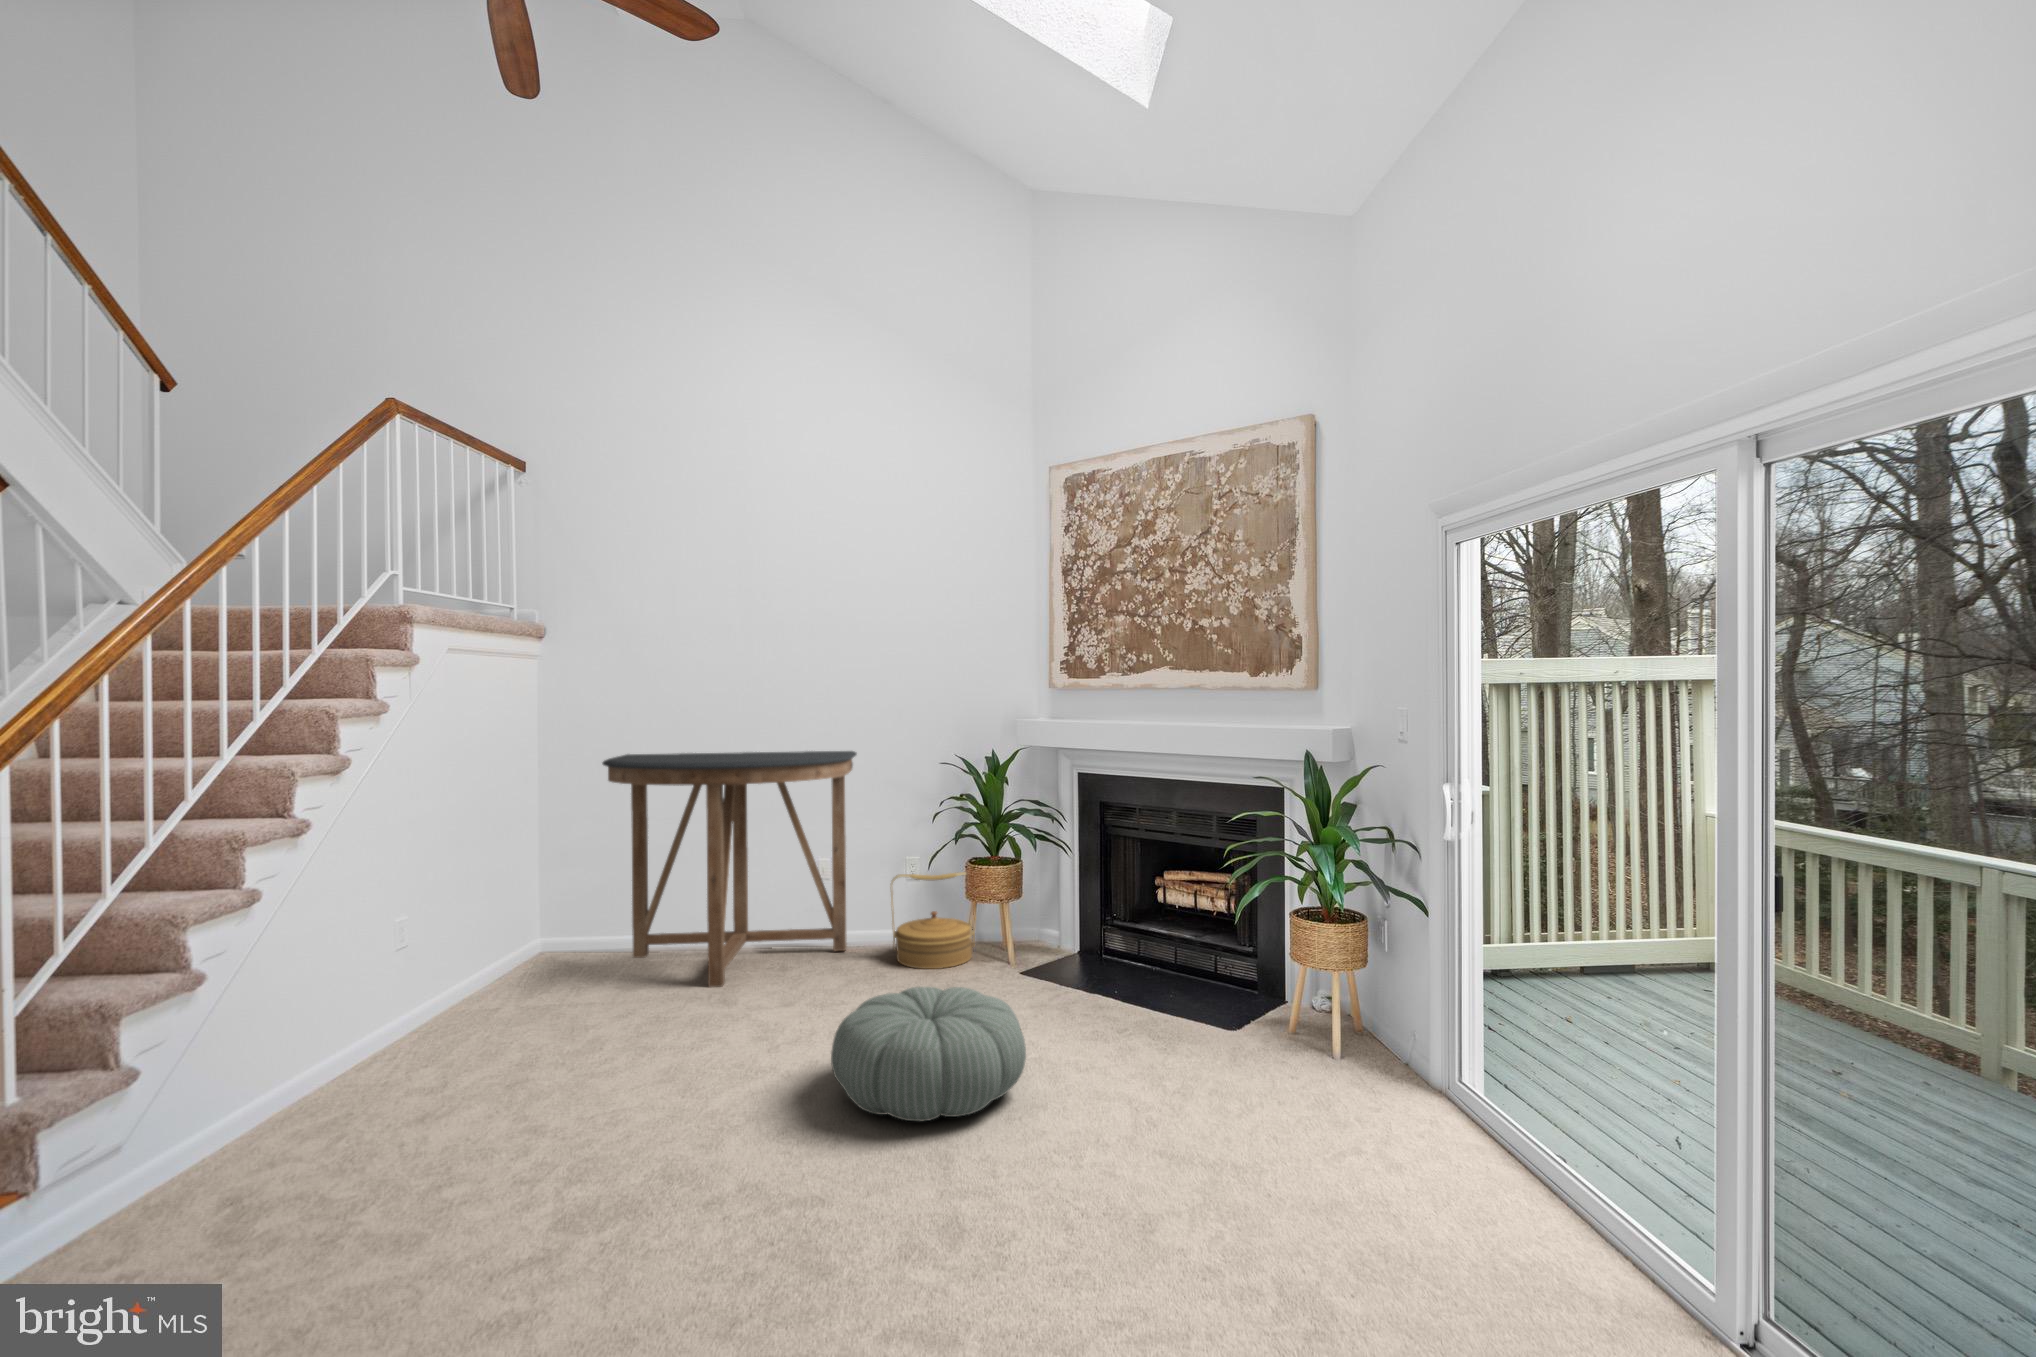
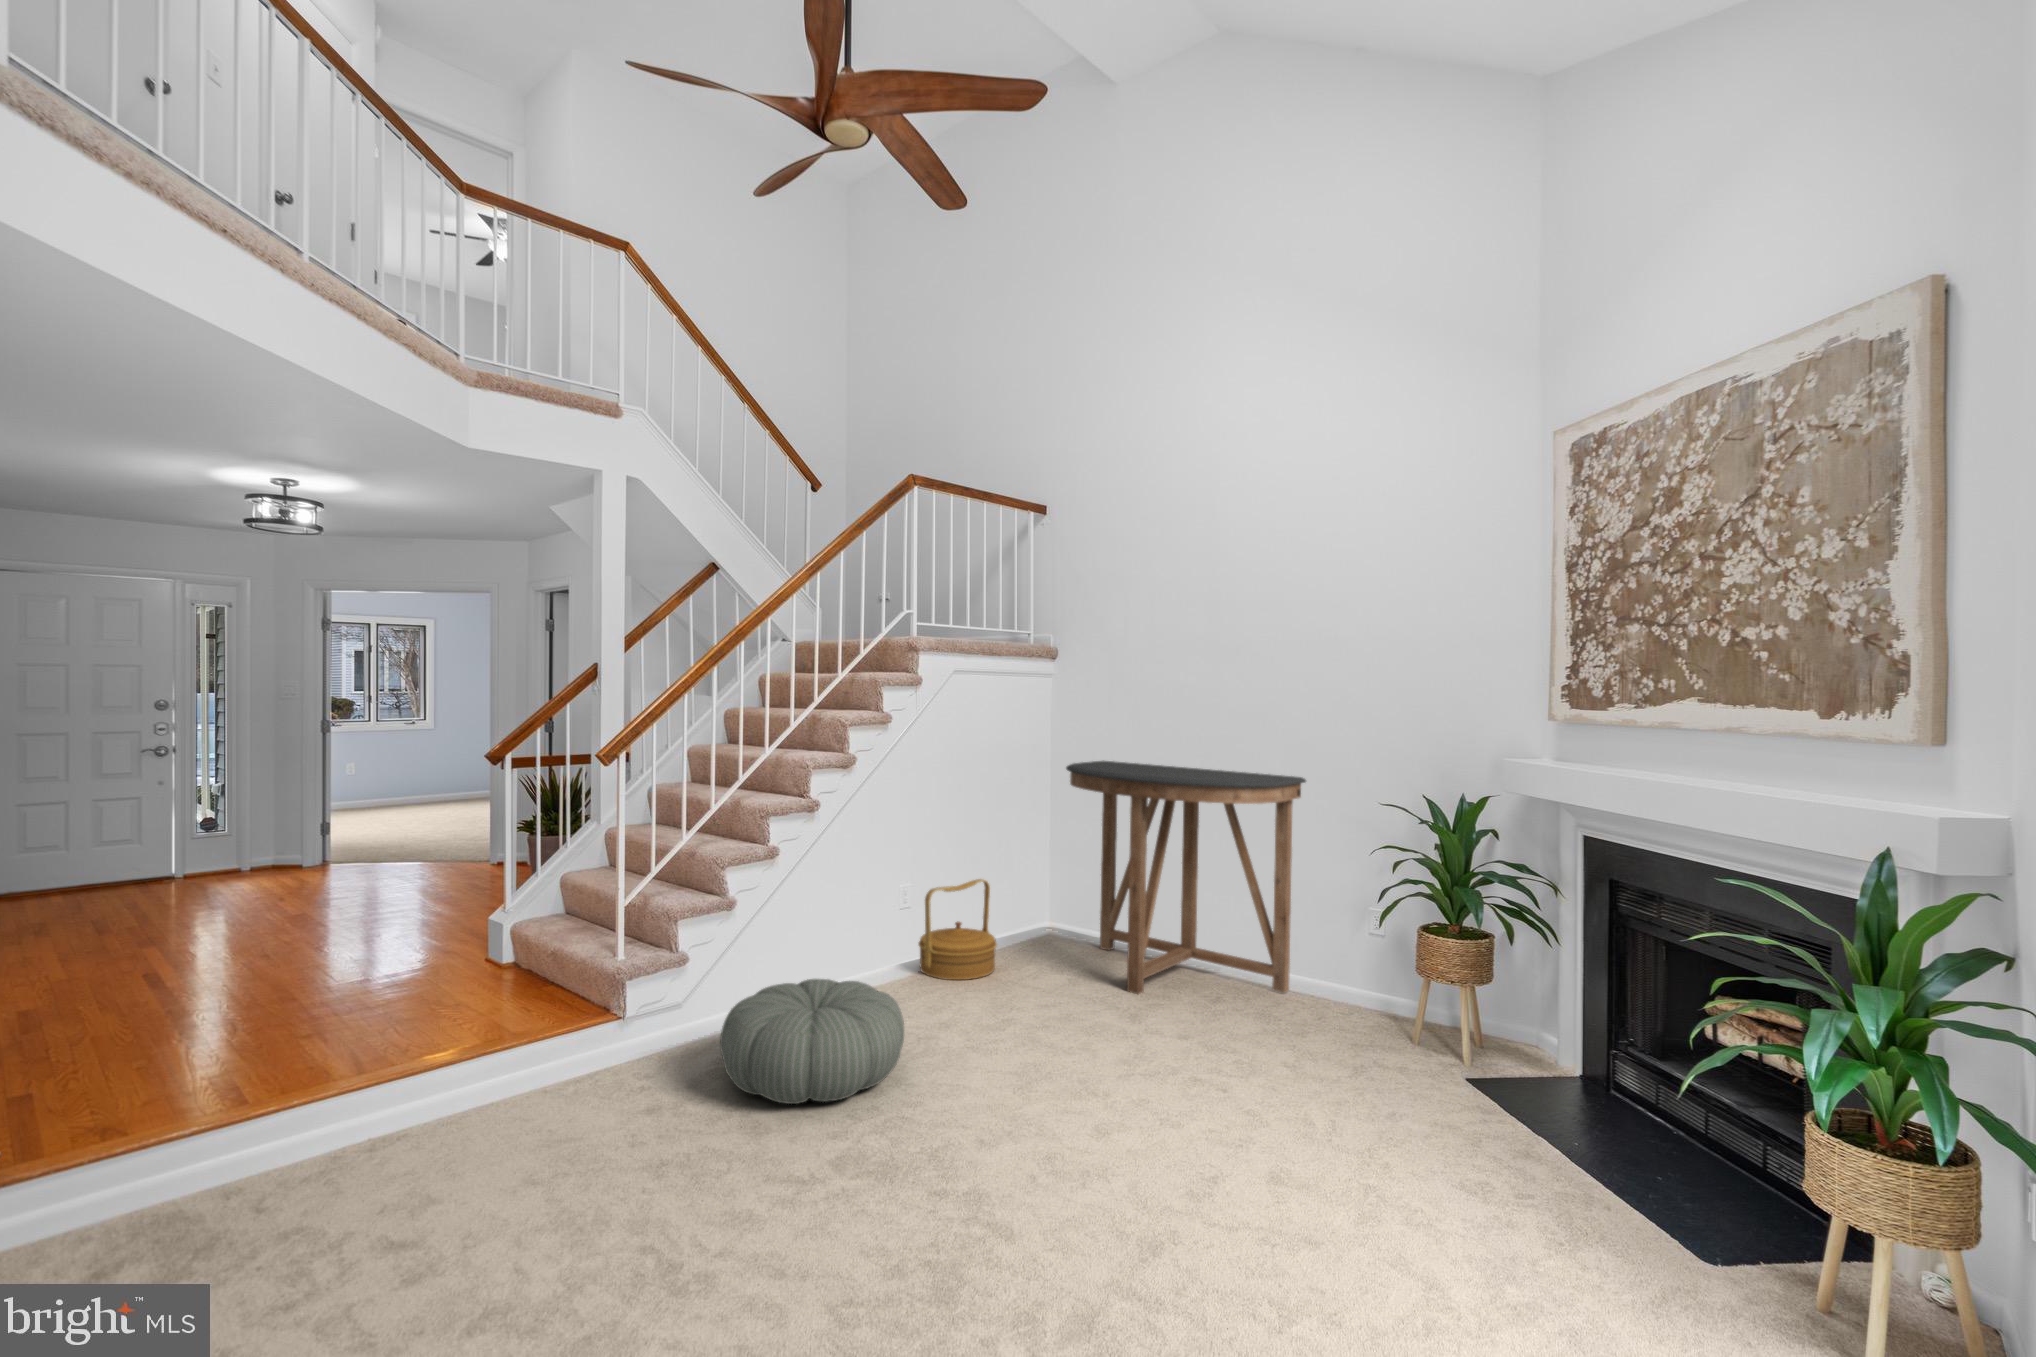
woven basket: present [891,872,976,969] -> present [919,879,997,980]
pouf: present [831,987,1026,1121] -> present [720,979,904,1104]

